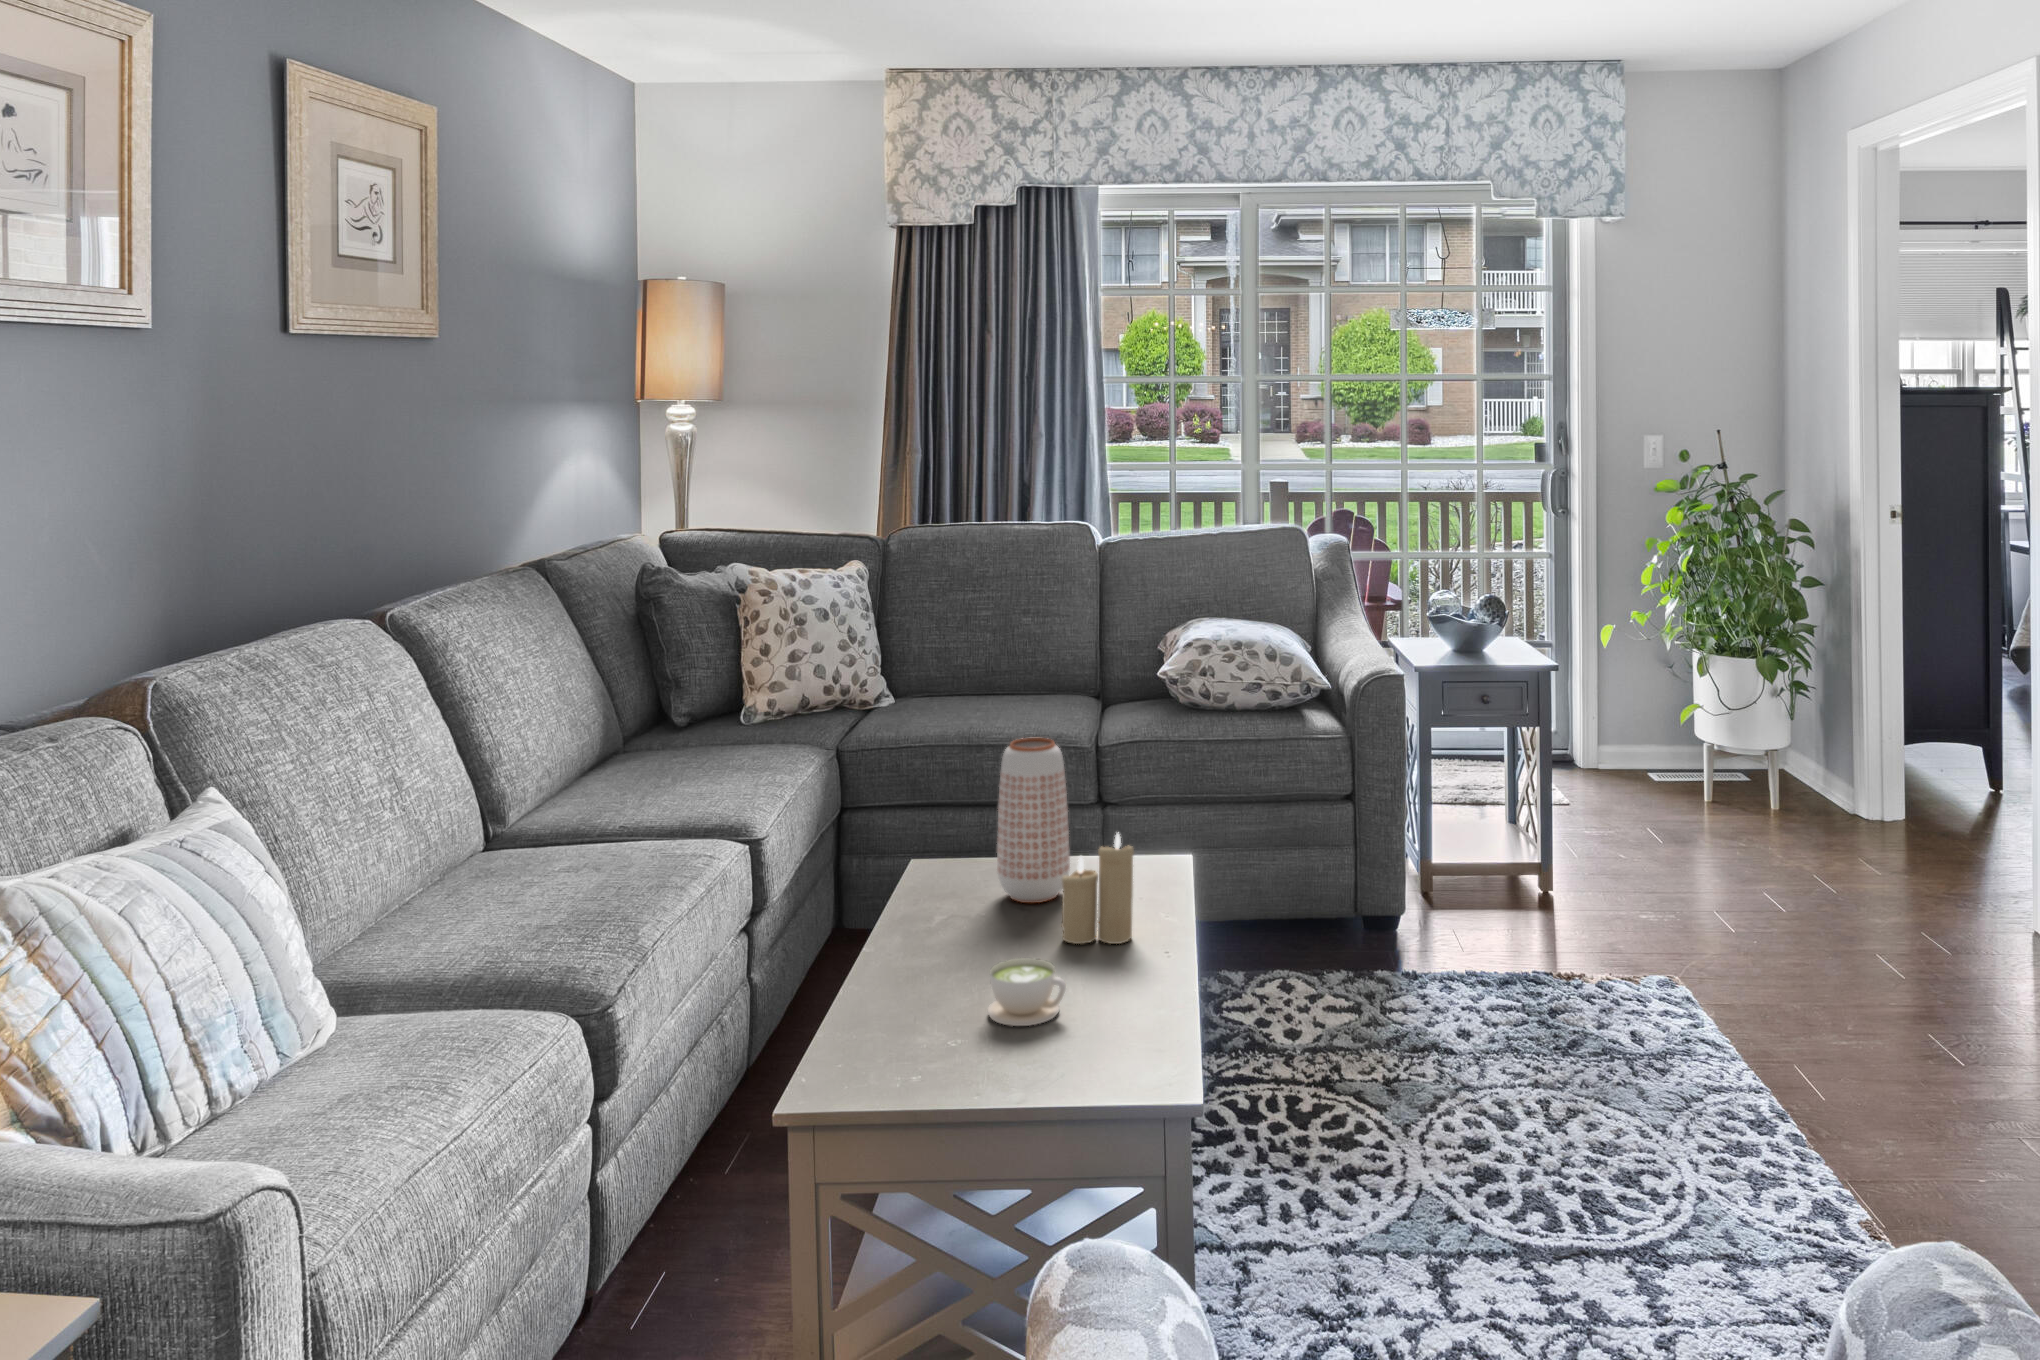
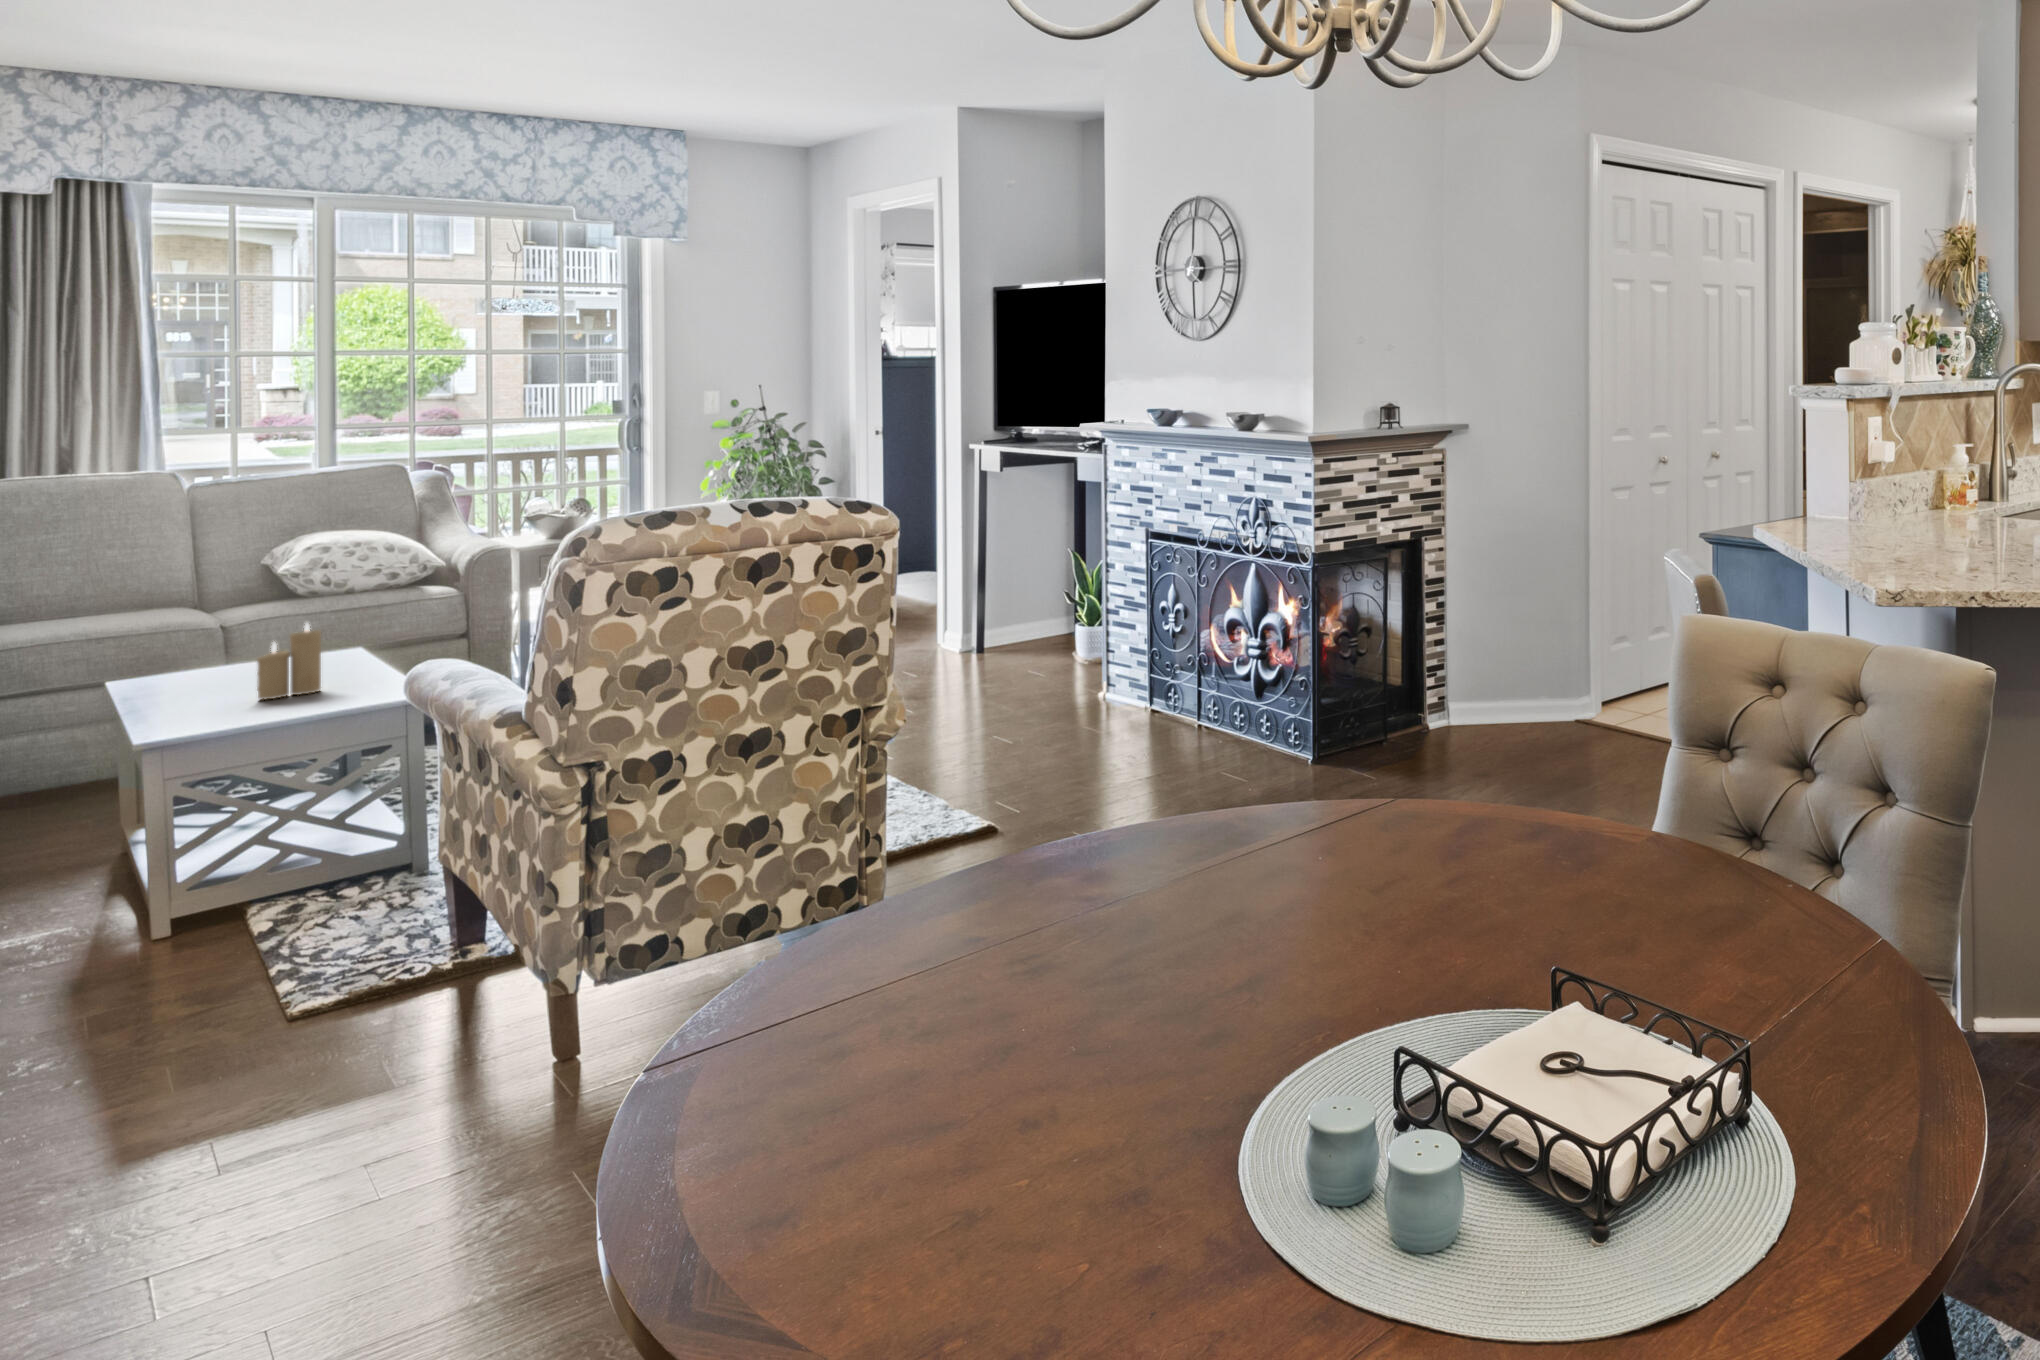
vase: present [997,738,1070,903] -> none [176,581,247,697]
coffee cup: present [988,958,1066,1026] -> none [217,691,287,729]

